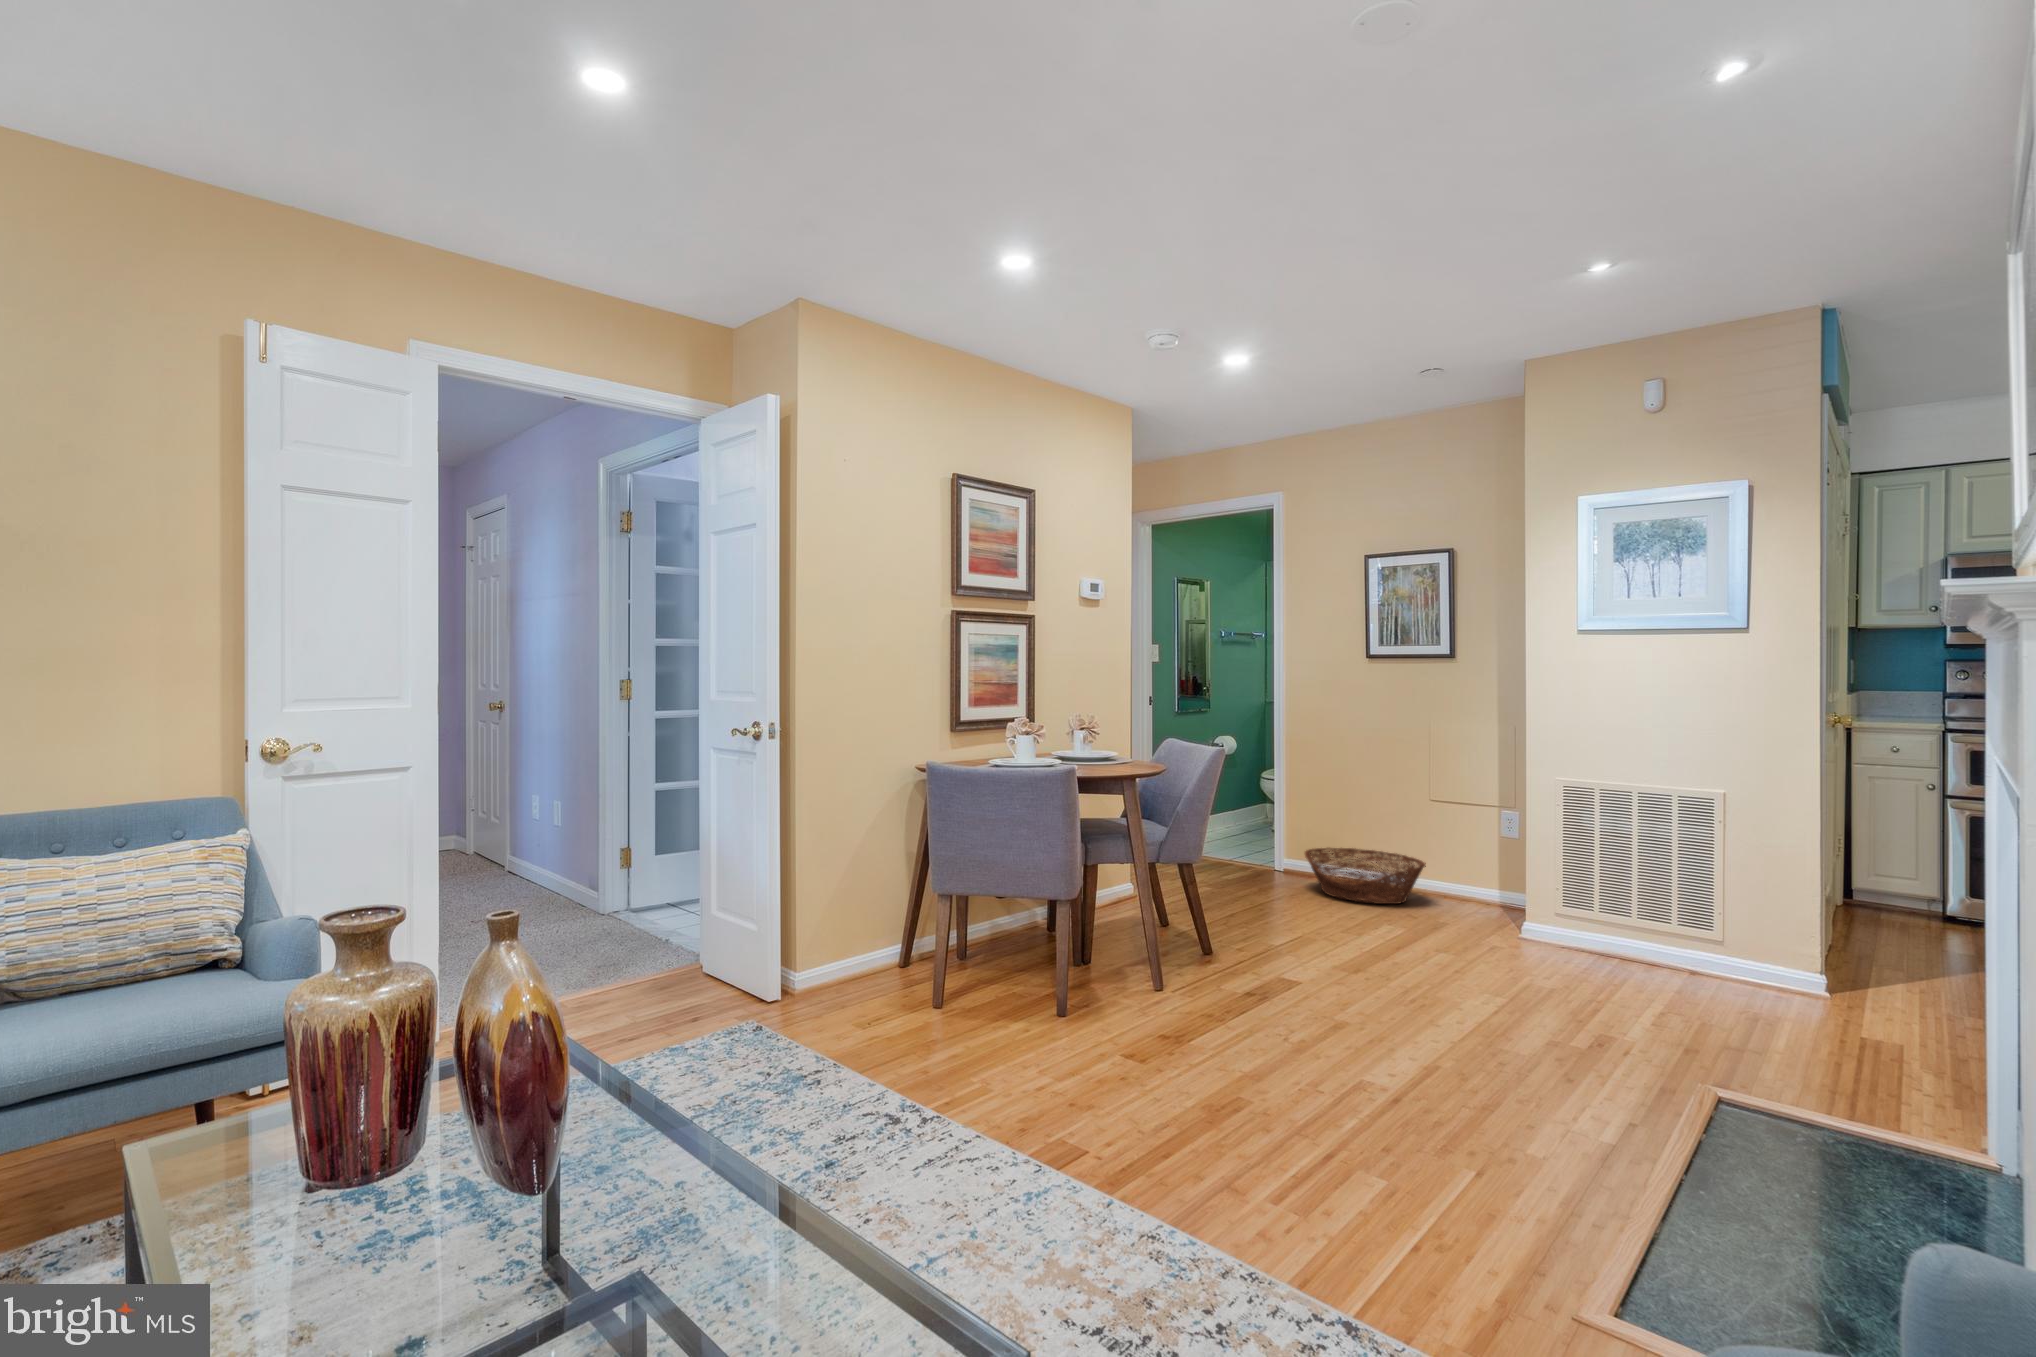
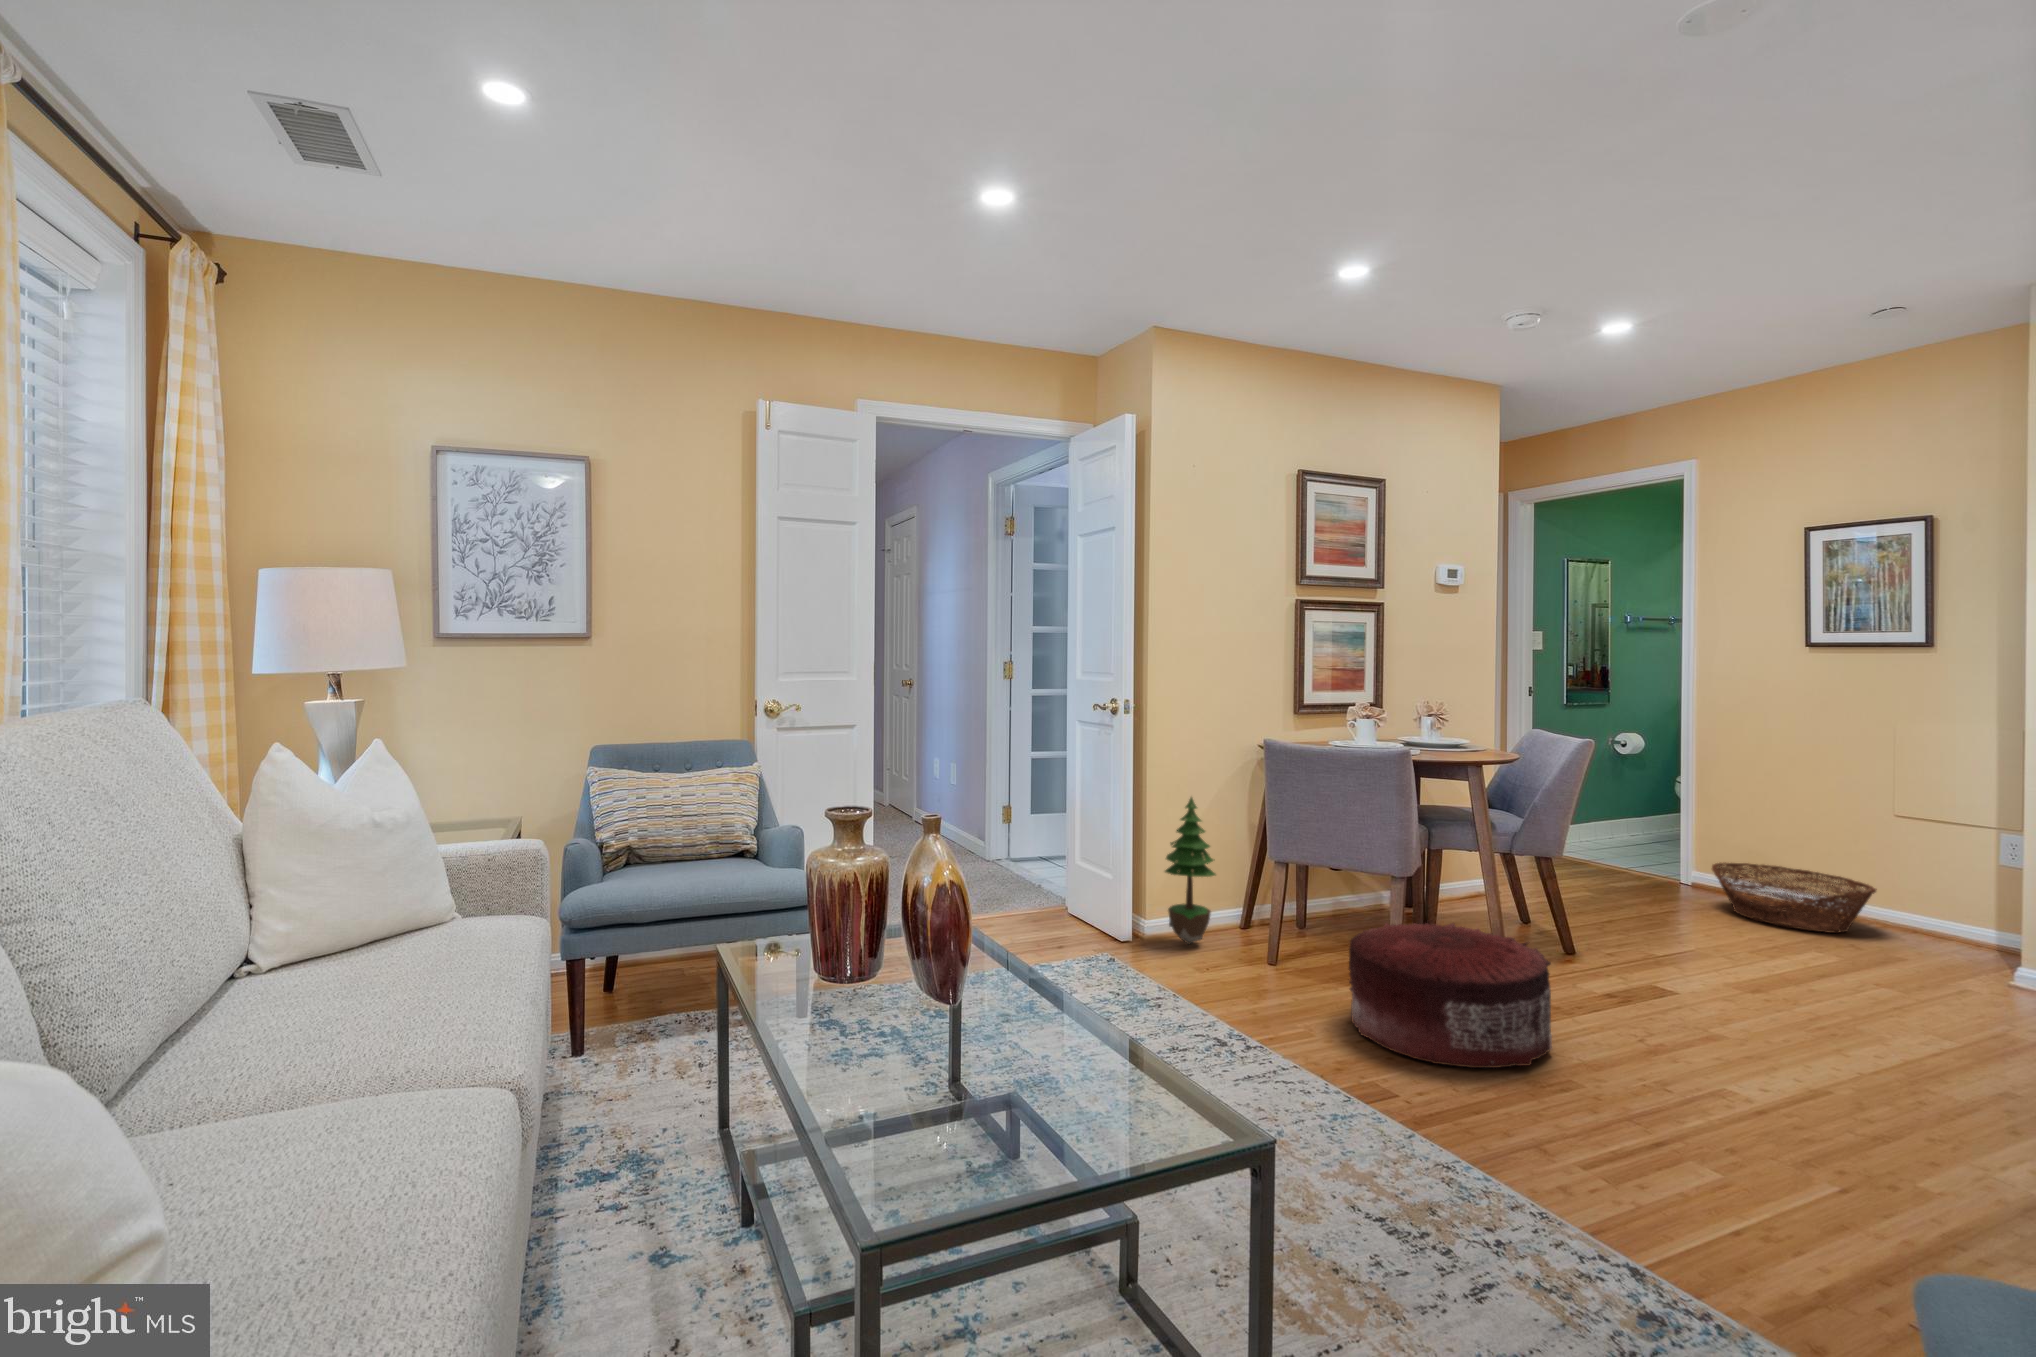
potted tree: none [816,826,876,993] -> present [1165,797,1216,944]
pouf: none [1023,942,1219,1103] -> present [1349,923,1552,1068]

